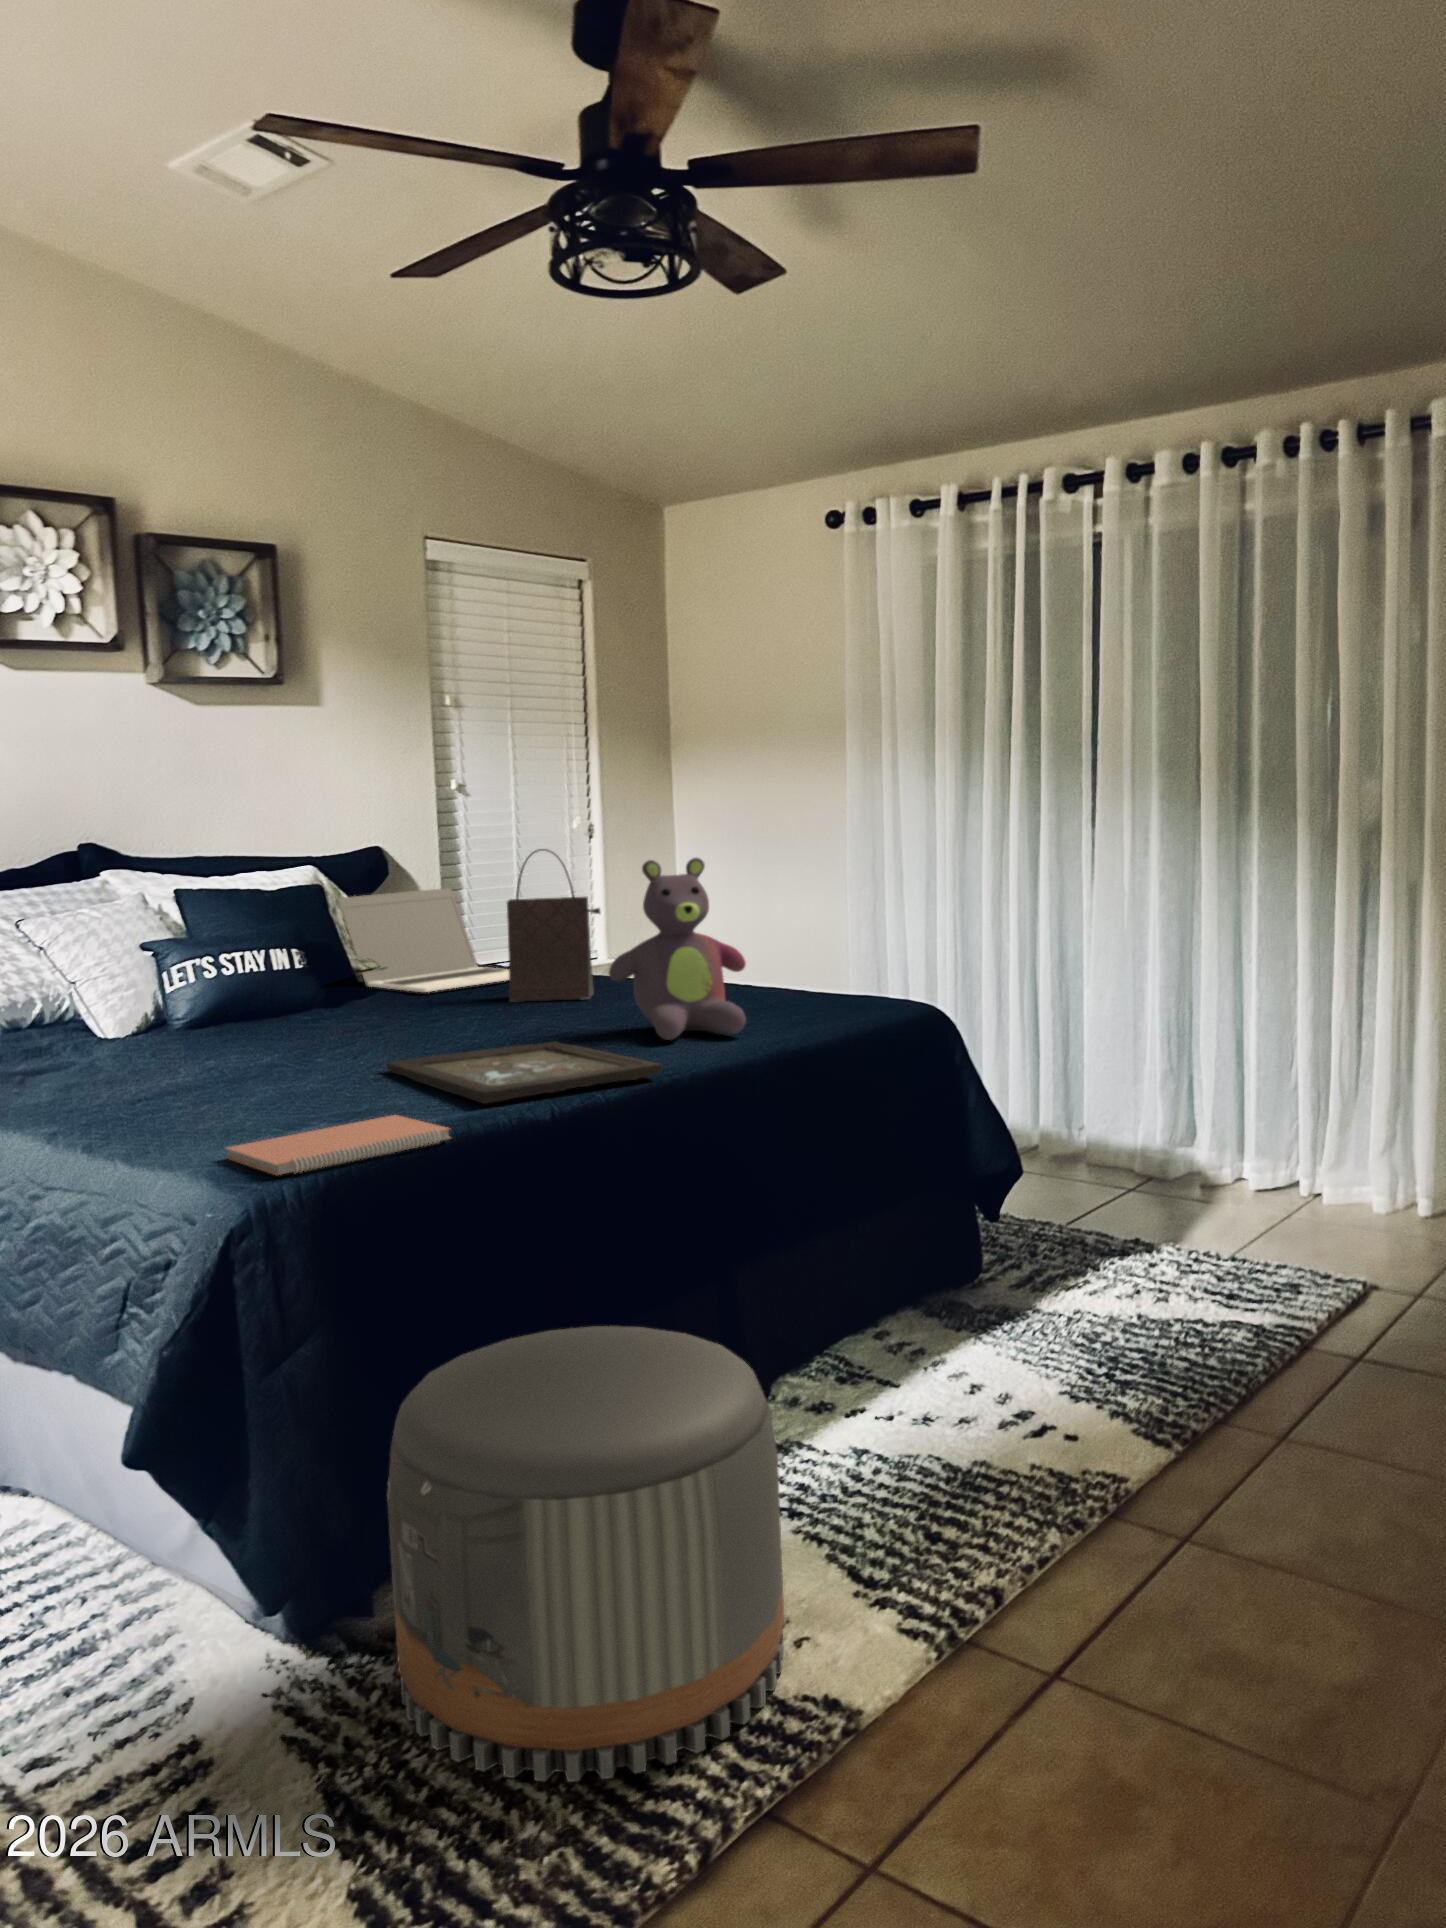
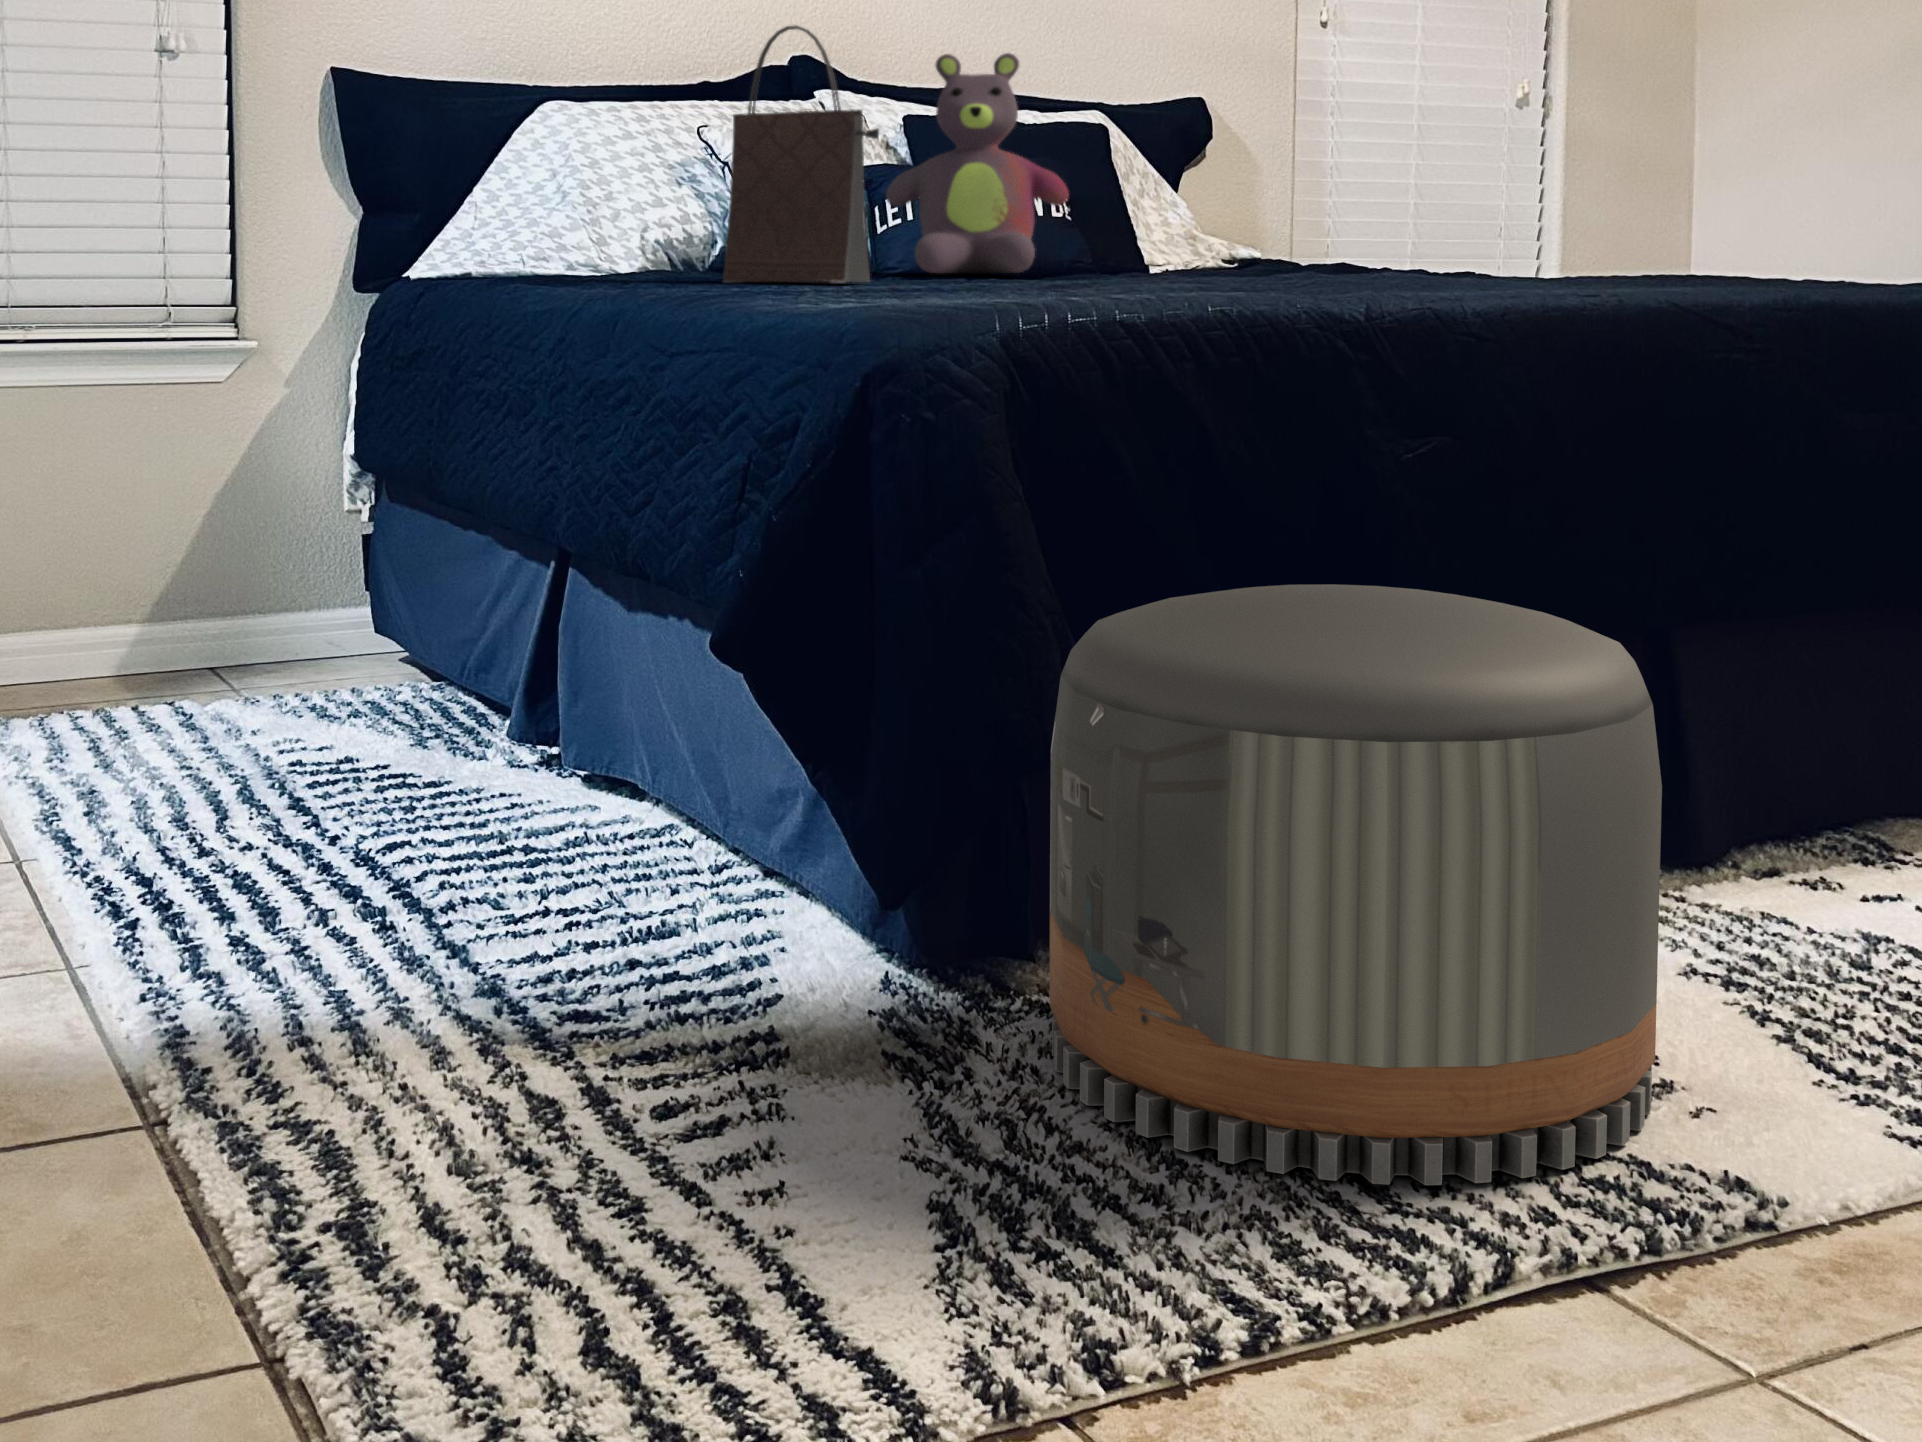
handbag: present [507,849,600,1002] -> present [723,26,879,282]
stuffed bear: present [609,857,746,1040] -> present [886,53,1069,274]
laptop: present [339,888,509,992] -> none [1122,146,1400,270]
tray: present [387,1042,662,1103] -> none [1140,277,1551,300]
notebook: present [226,1115,450,1175] -> none [888,290,1200,311]

